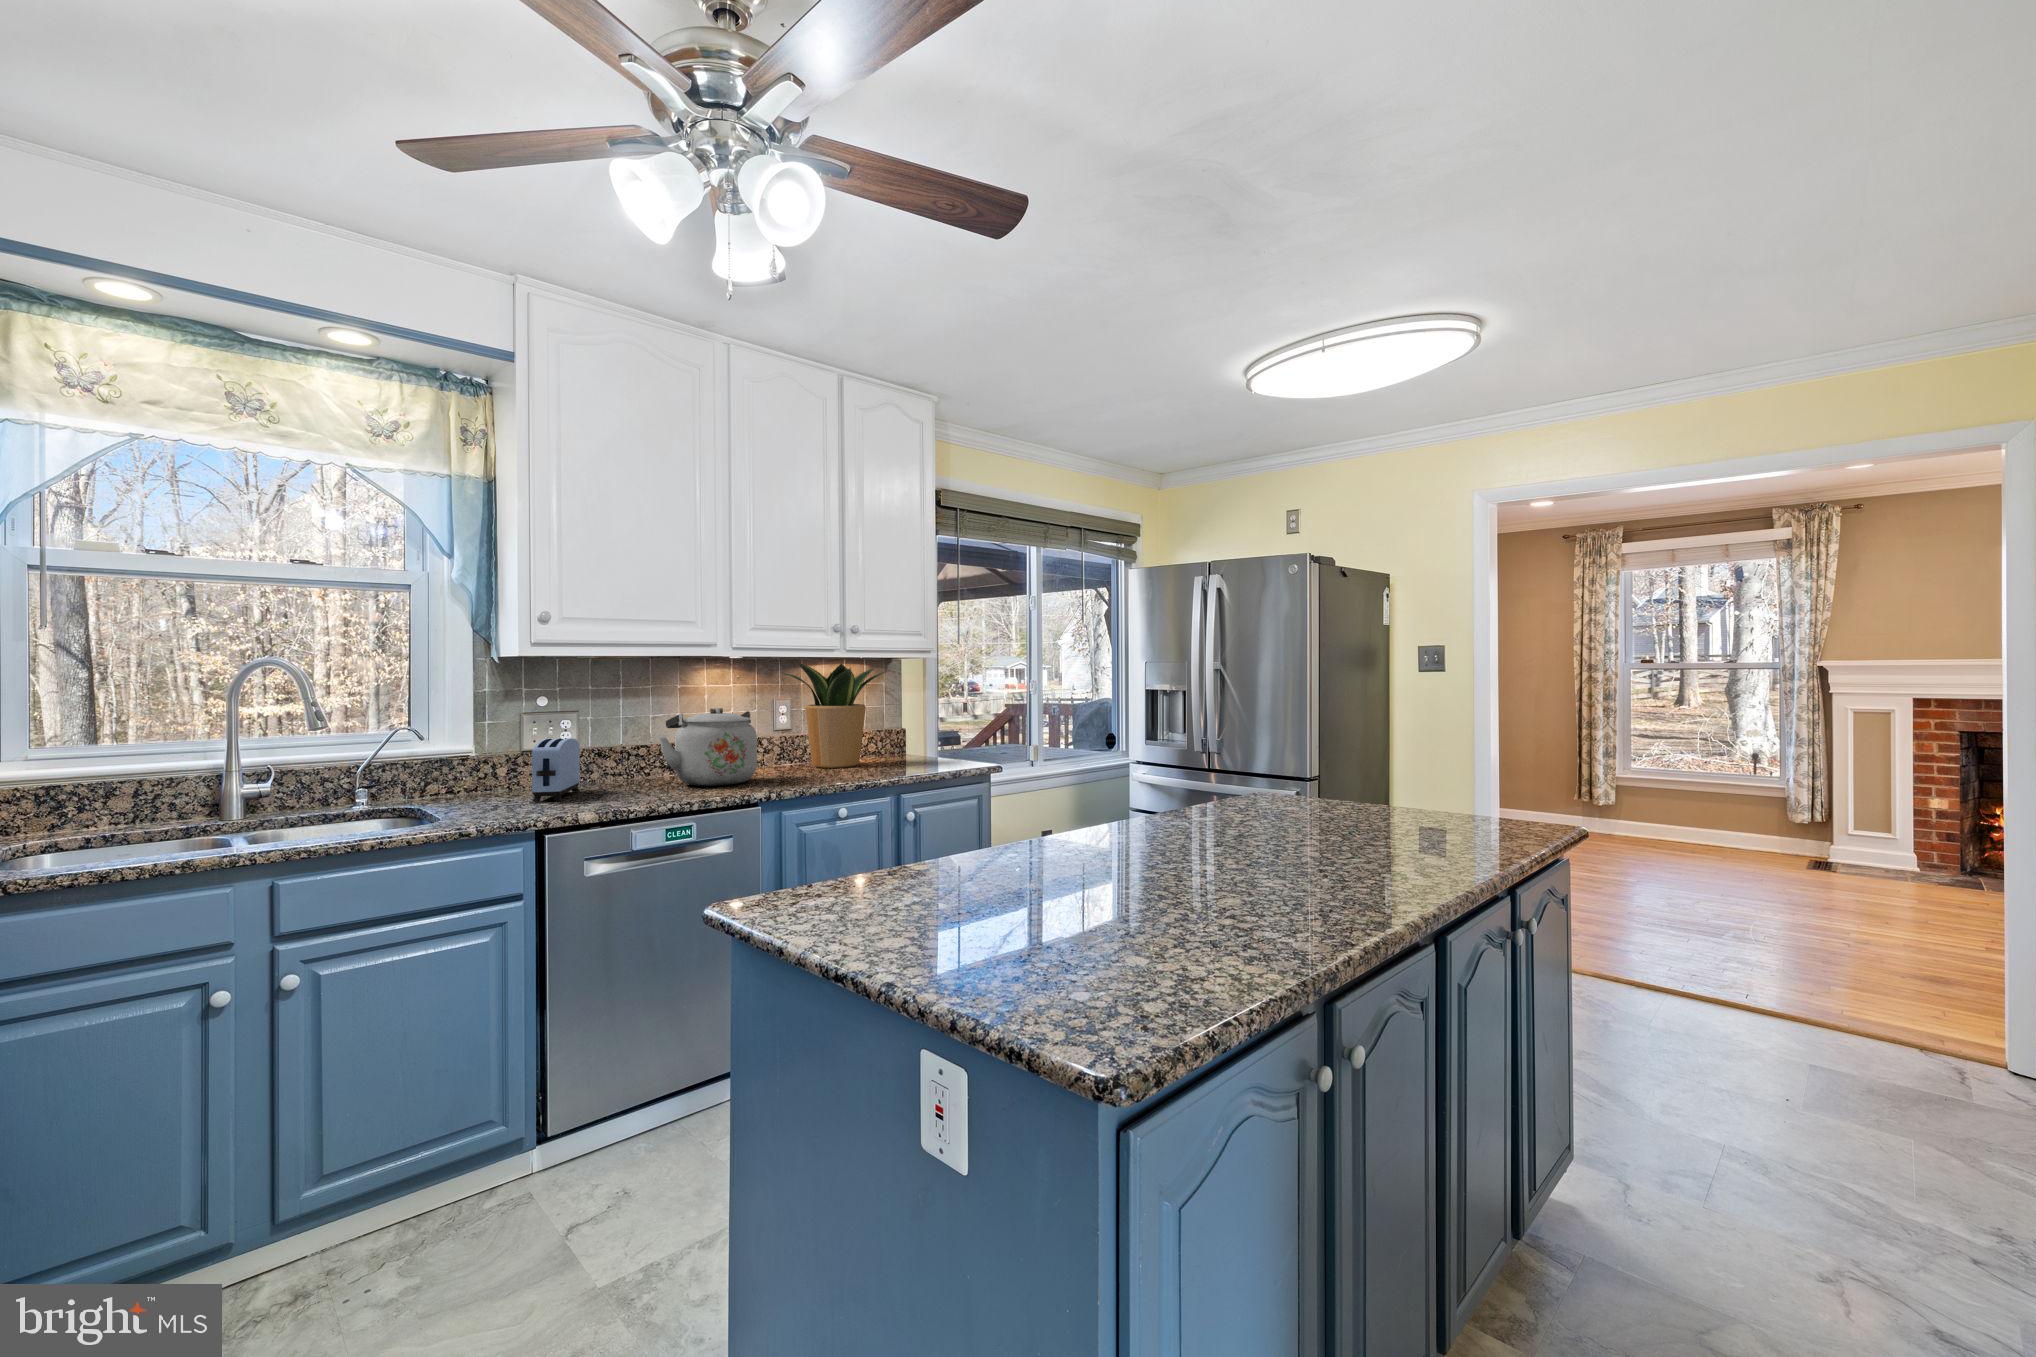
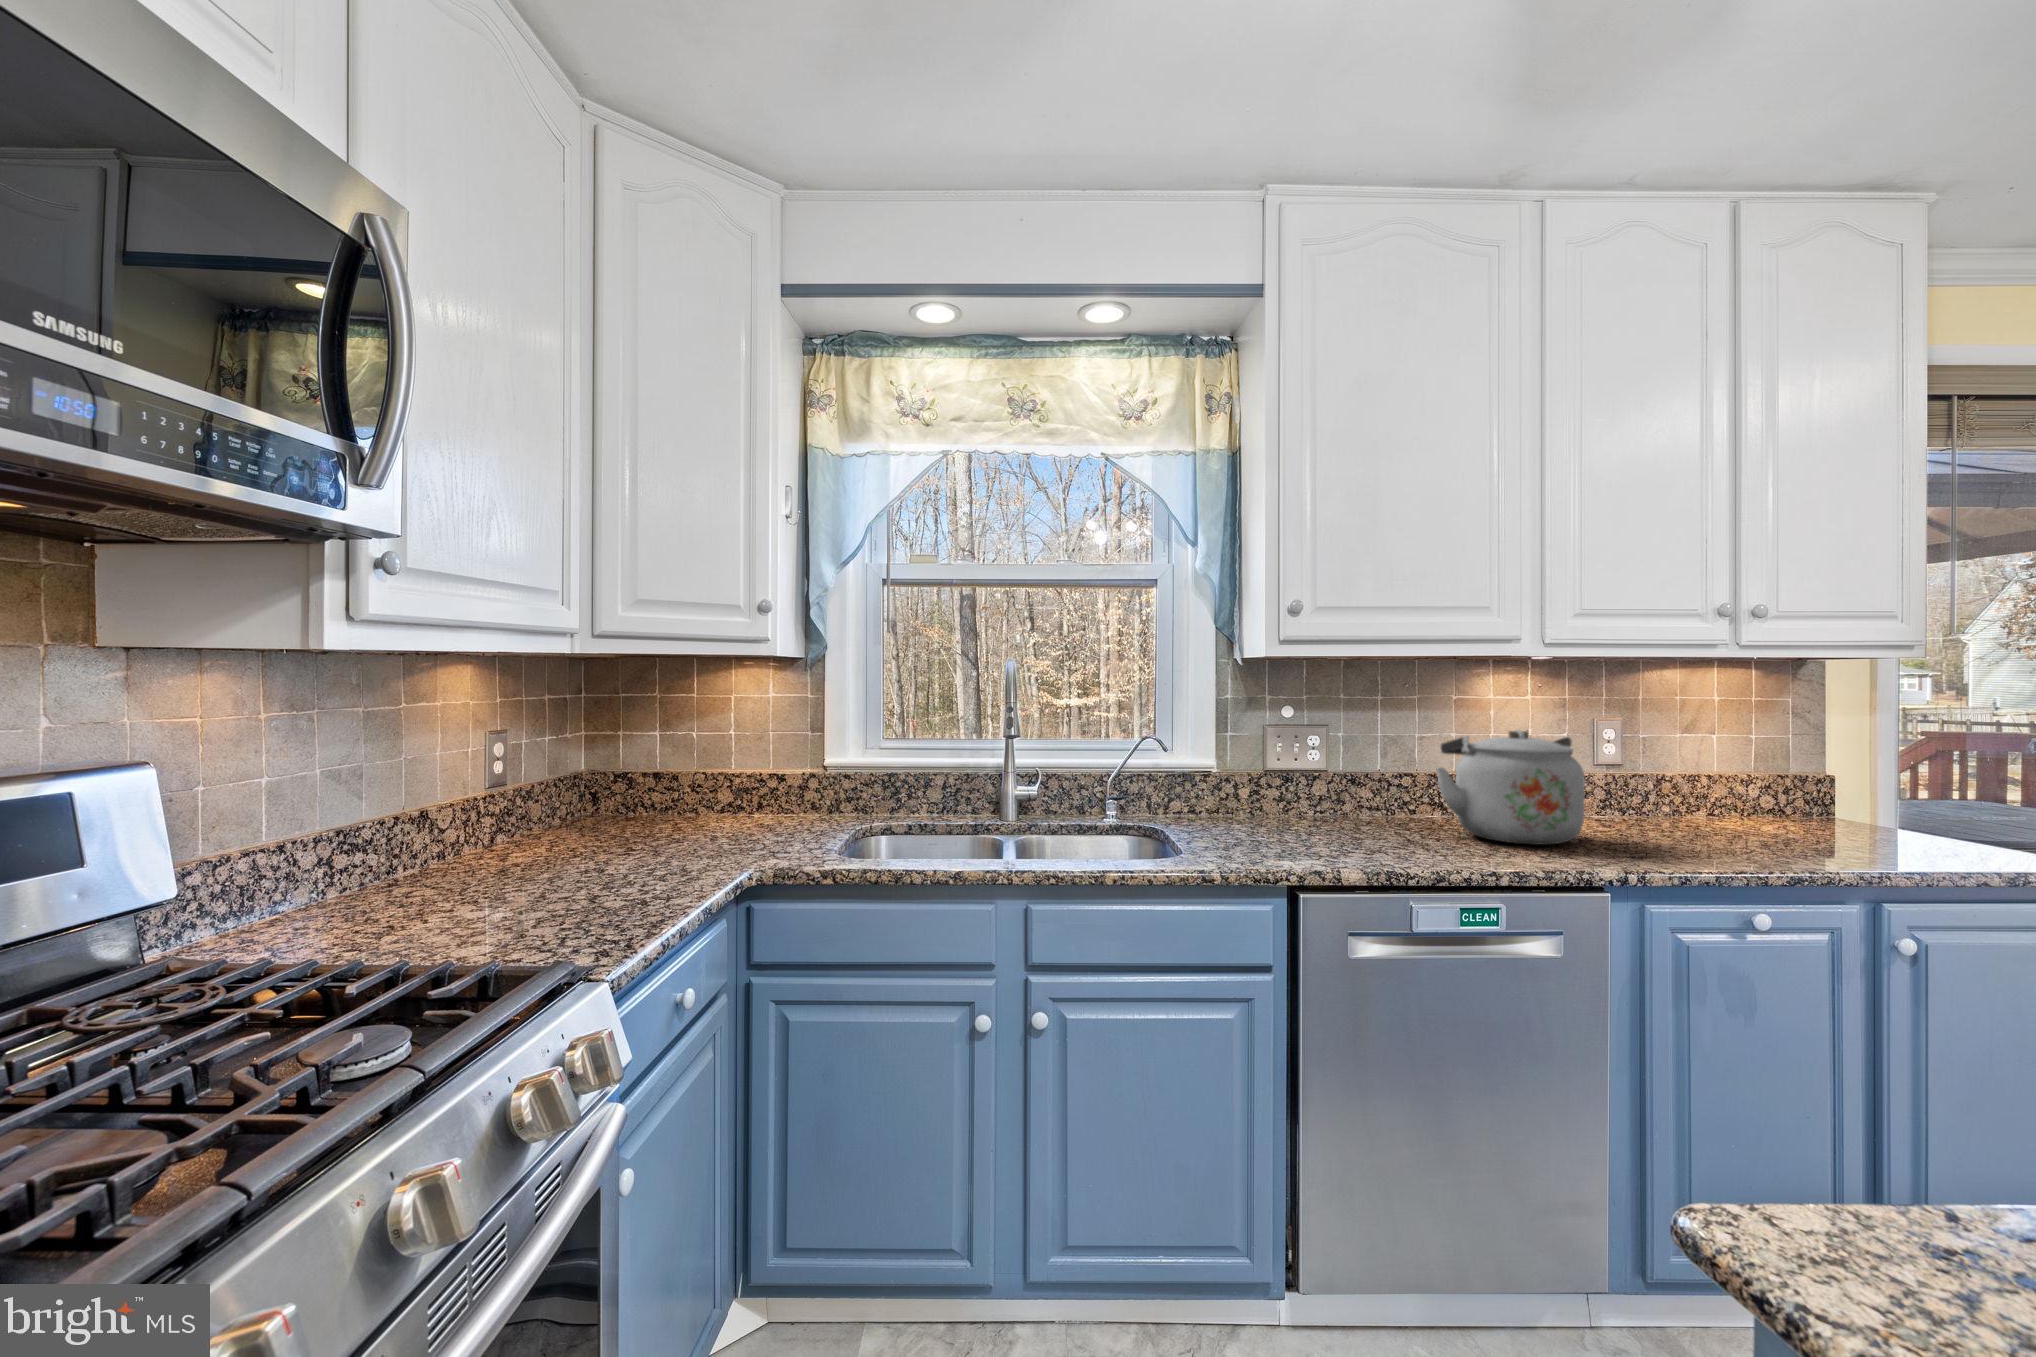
potted plant: present [783,661,889,768] -> none [1611,662,1826,833]
toaster: present [532,738,580,802] -> none [1278,759,1330,840]

